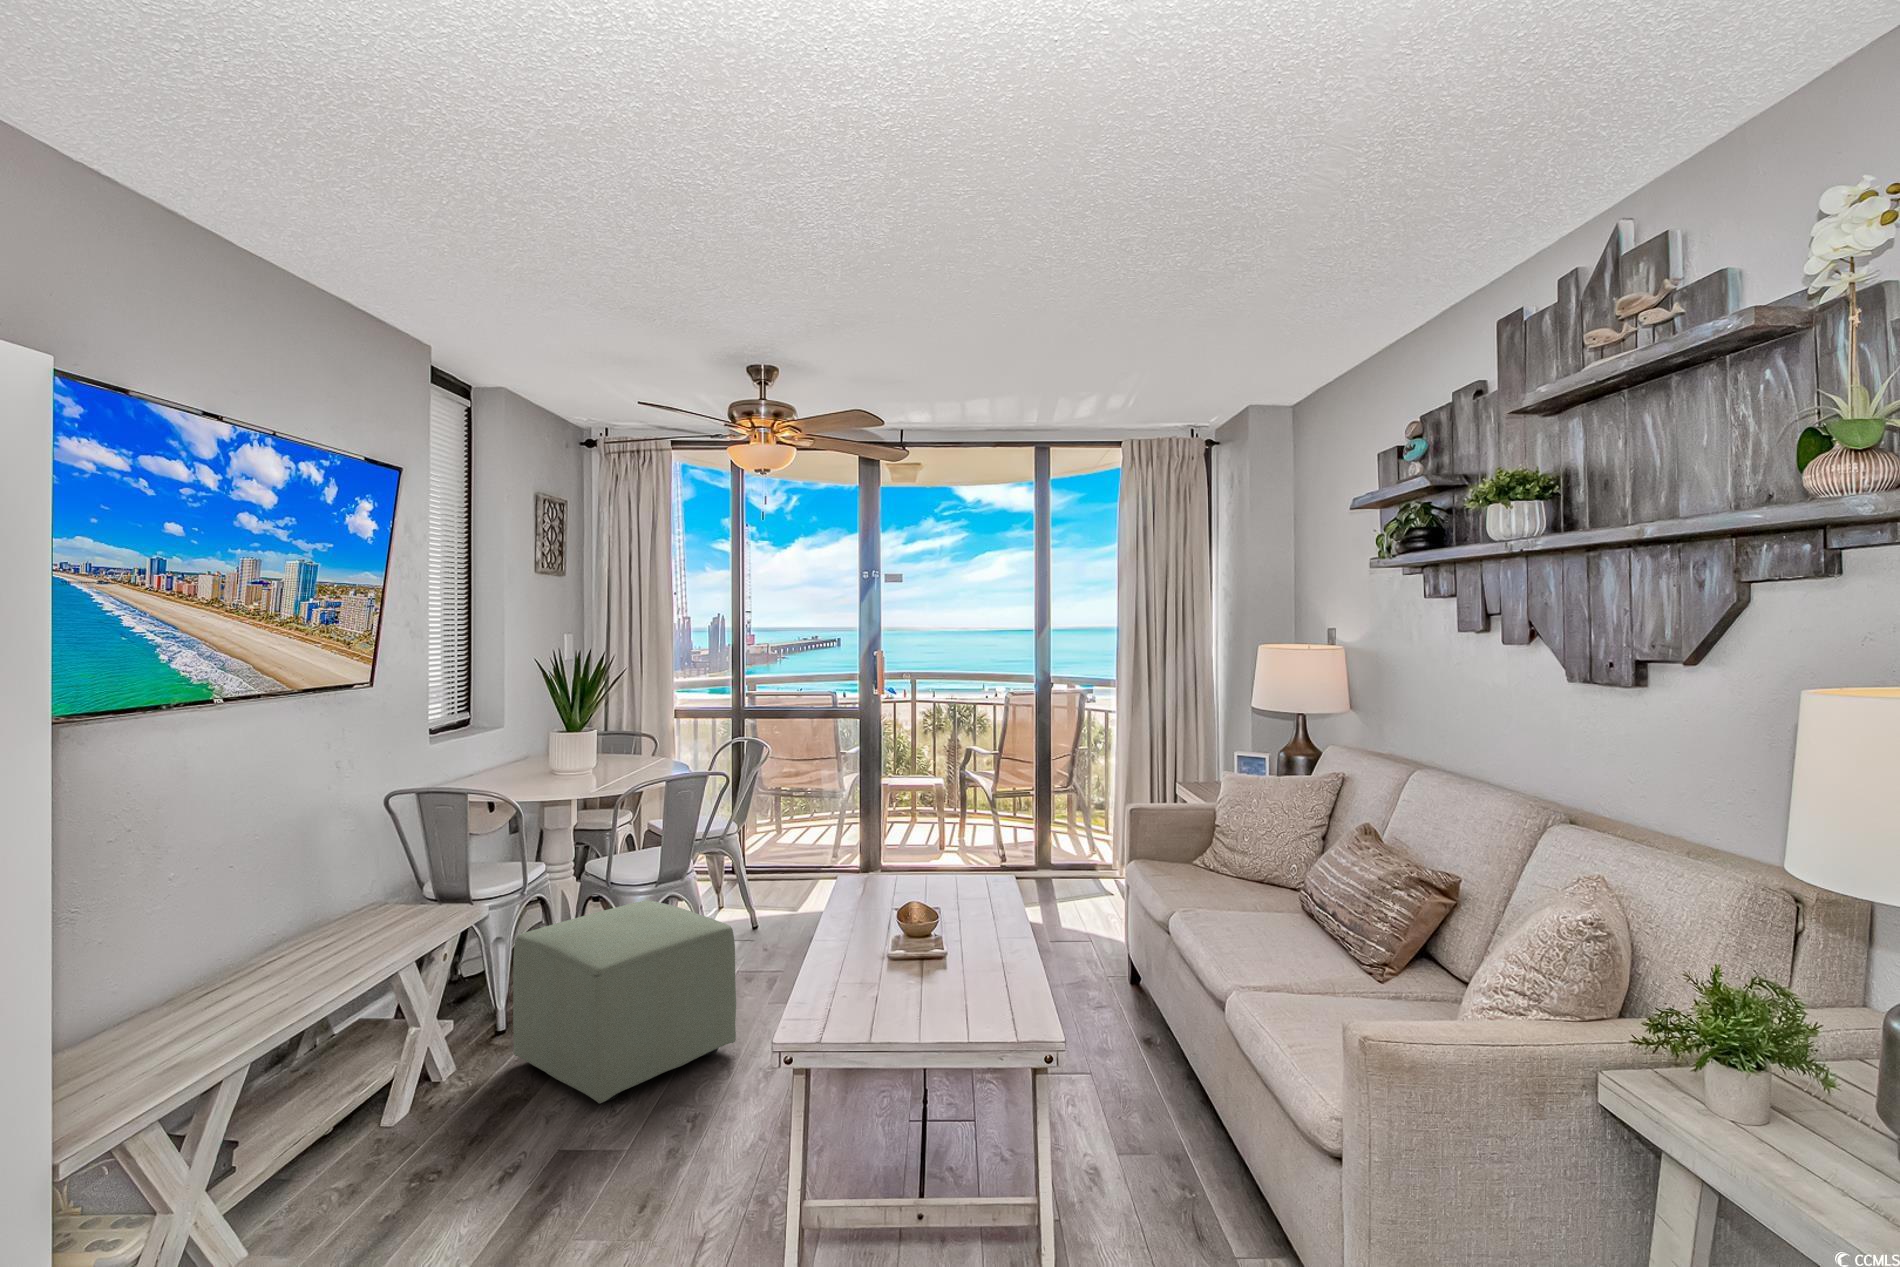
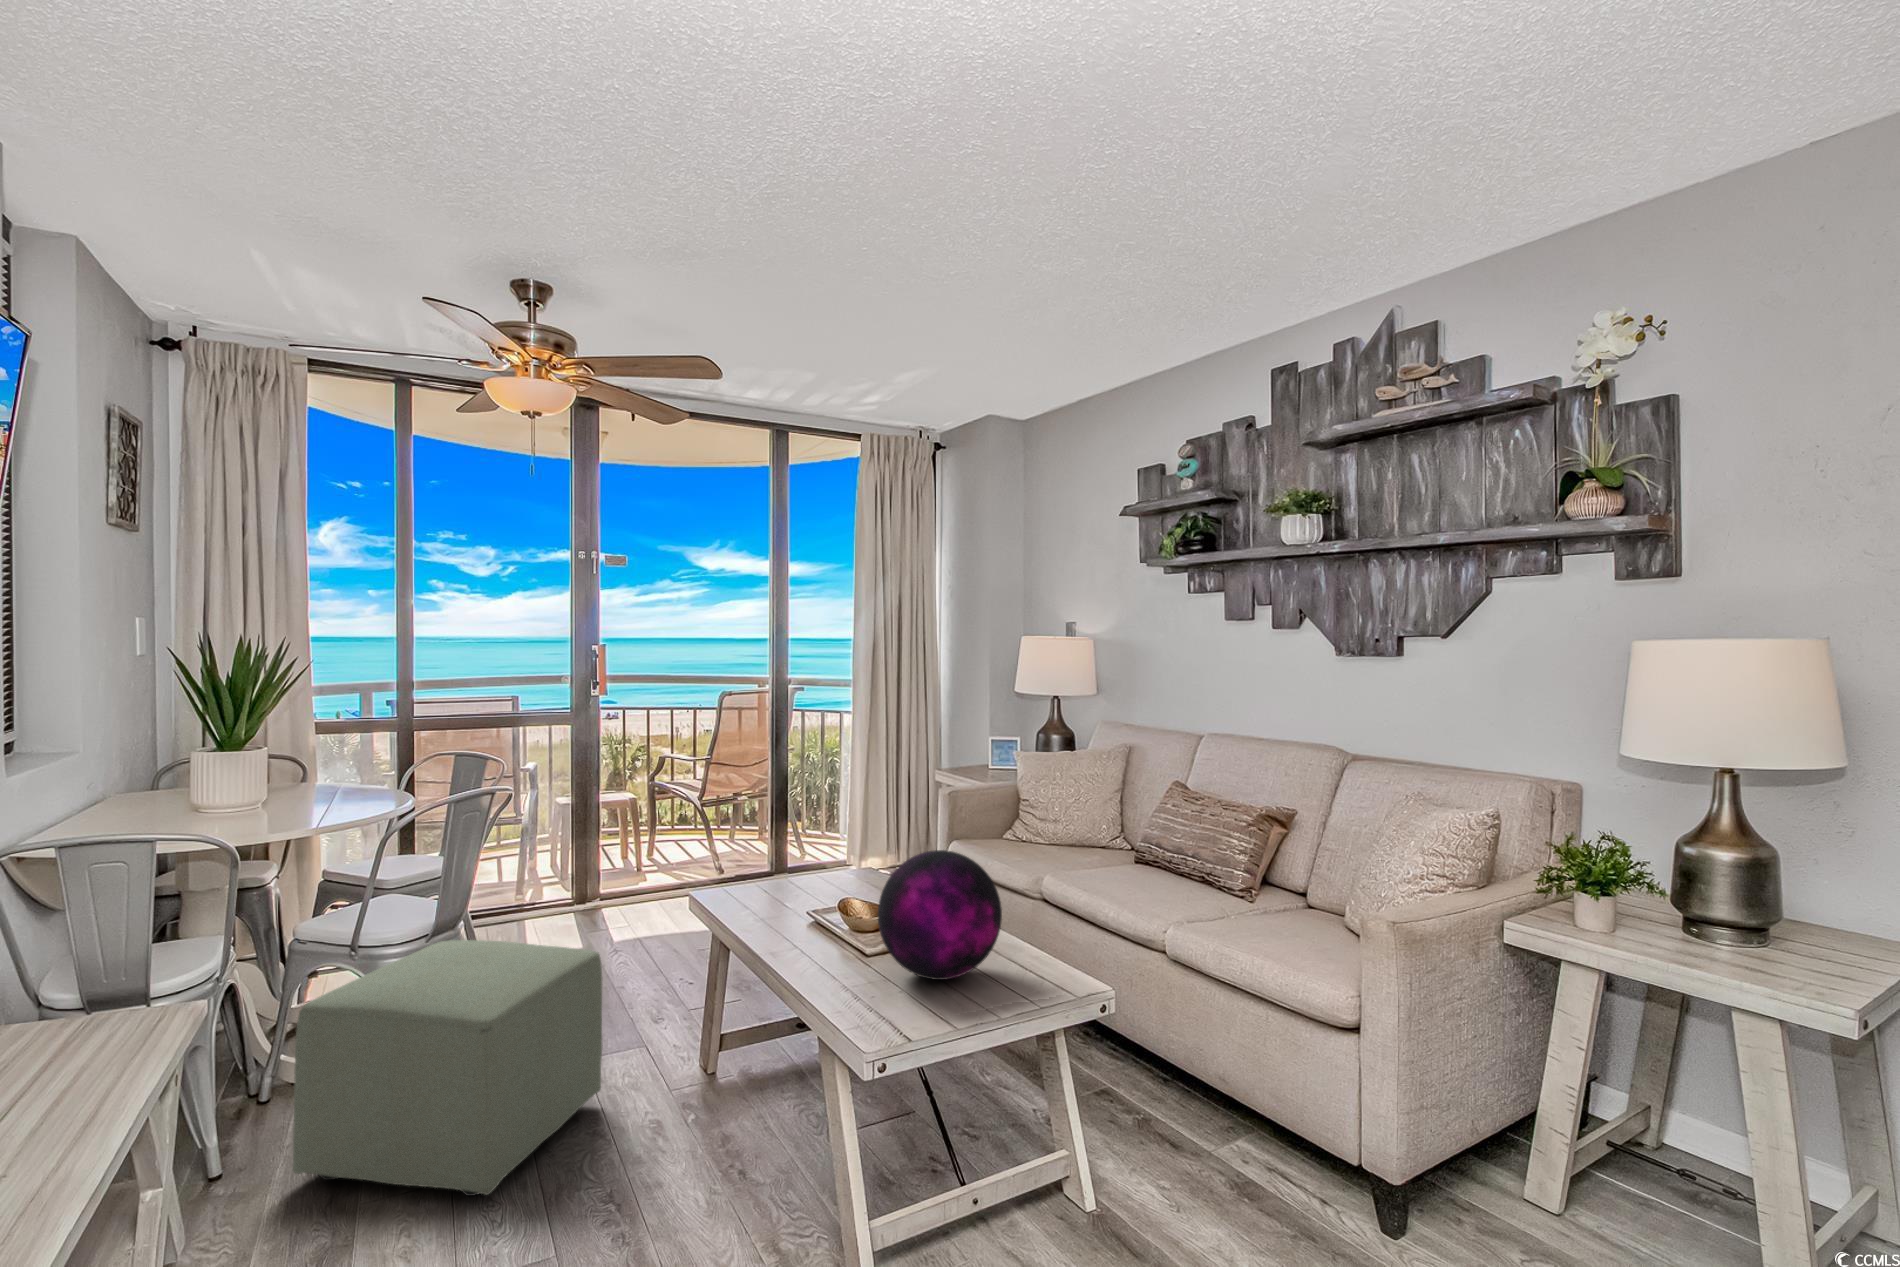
decorative orb: none [861,877,981,1003] -> present [878,850,1002,980]

